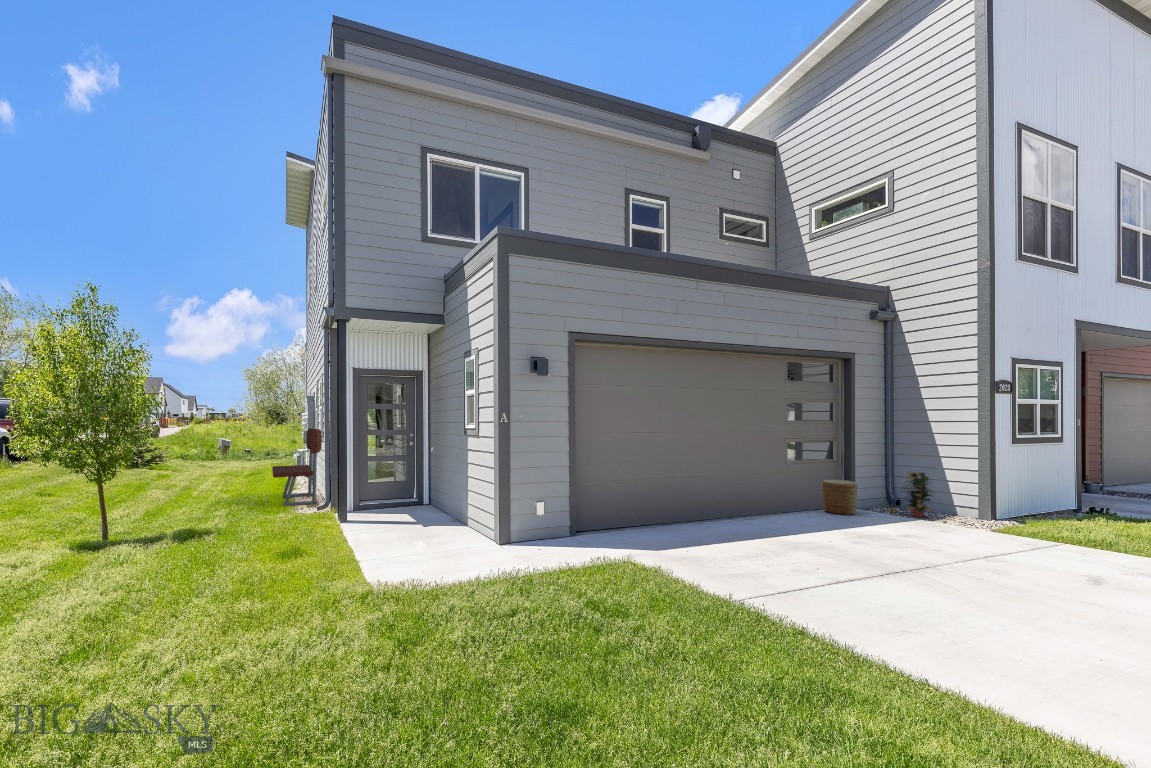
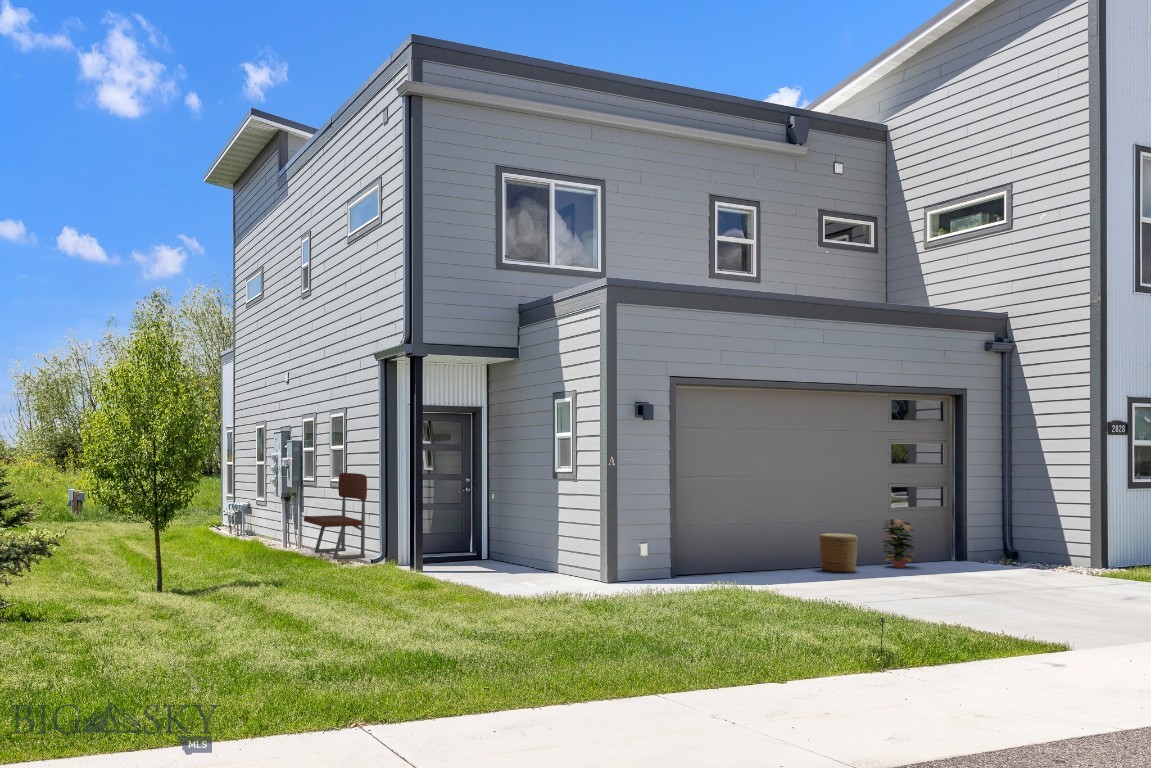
decorative plant: present [903,472,933,517] -> present [882,519,914,568]
woven basket: present [822,480,858,515] -> present [819,533,858,573]

